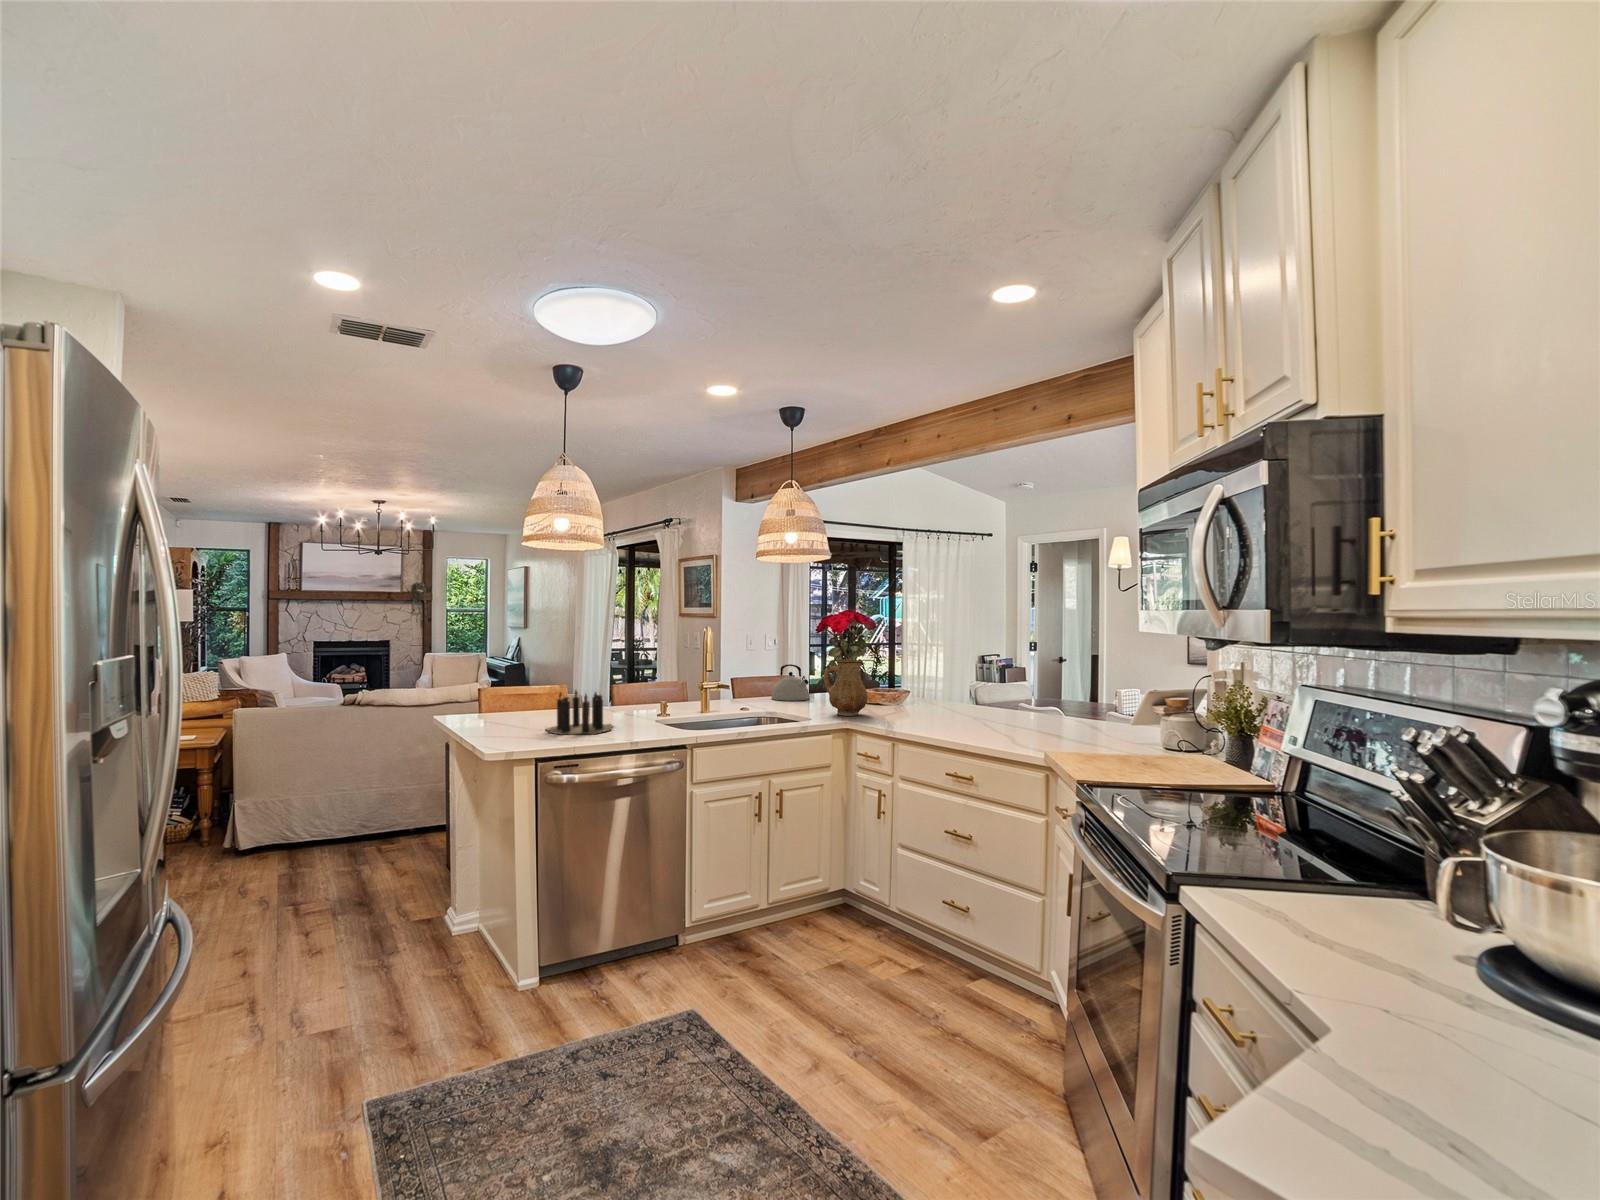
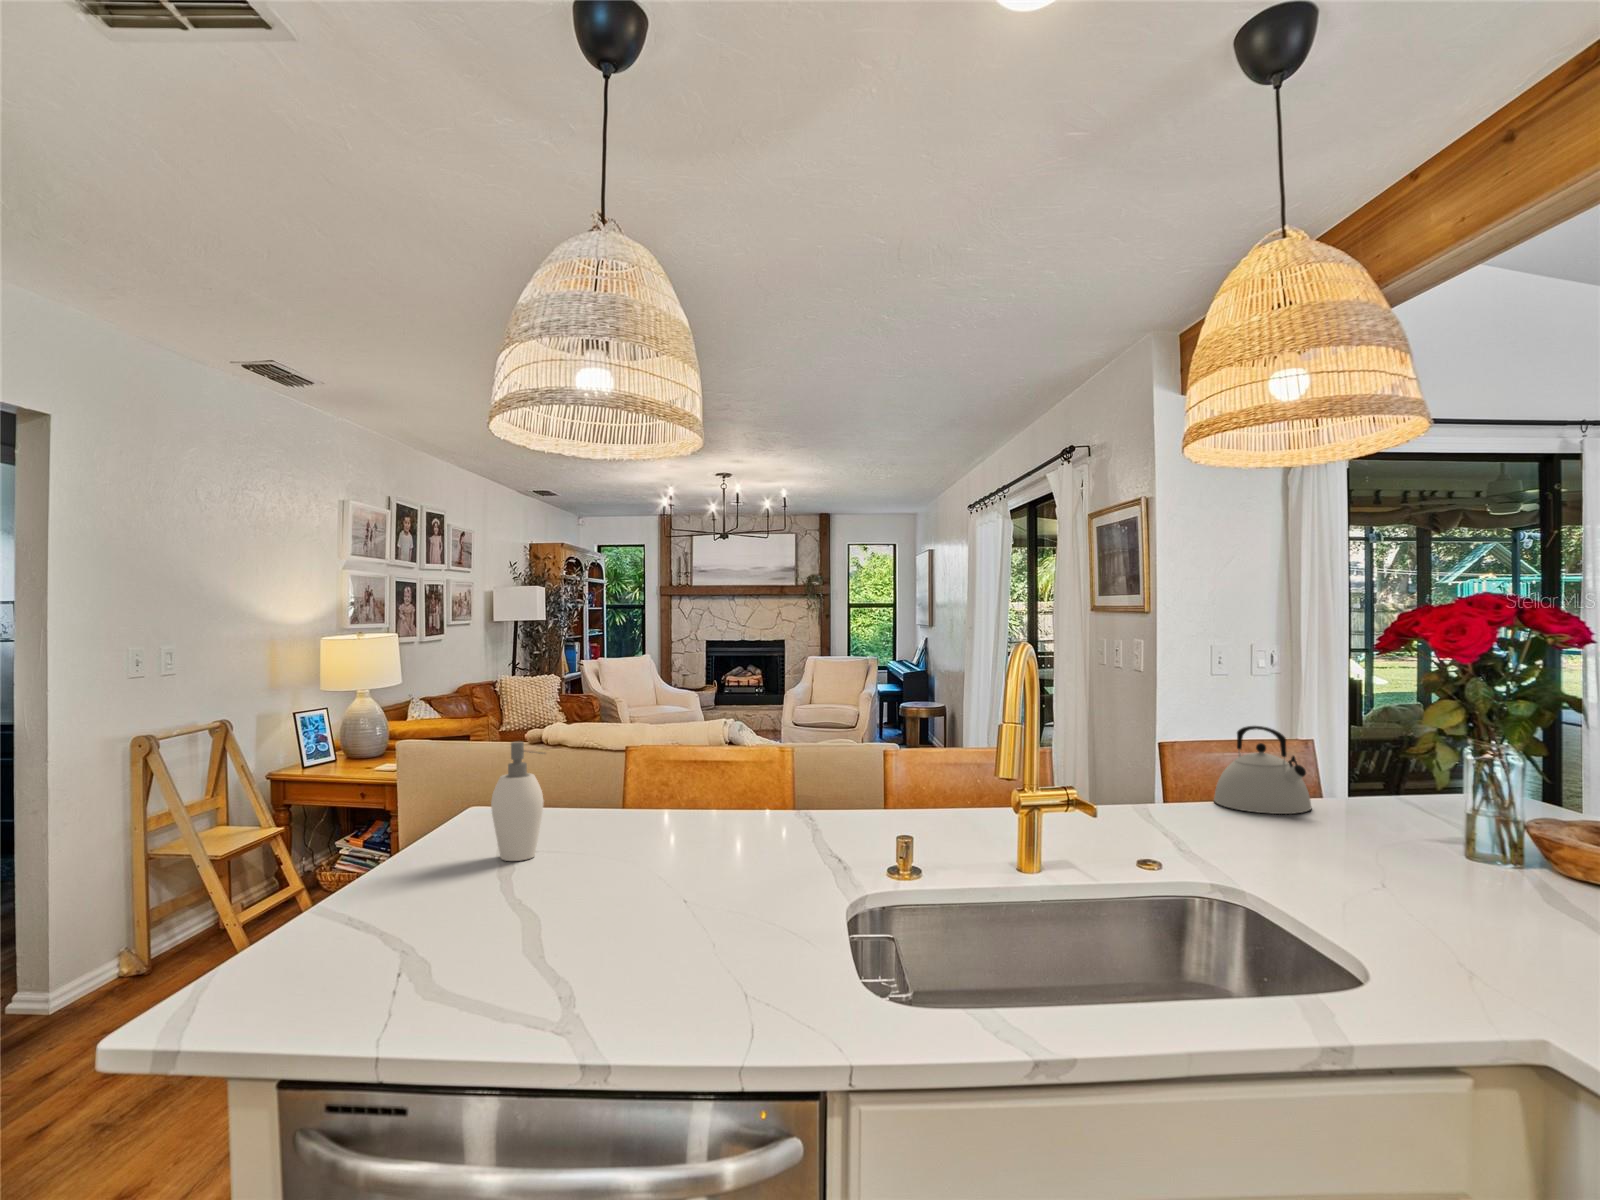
ceramic pitcher: present [824,660,868,716] -> none [1323,741,1472,912]
soap dispenser: none [477,675,511,733] -> present [491,741,544,861]
candle: present [546,691,612,735] -> none [577,782,755,905]

